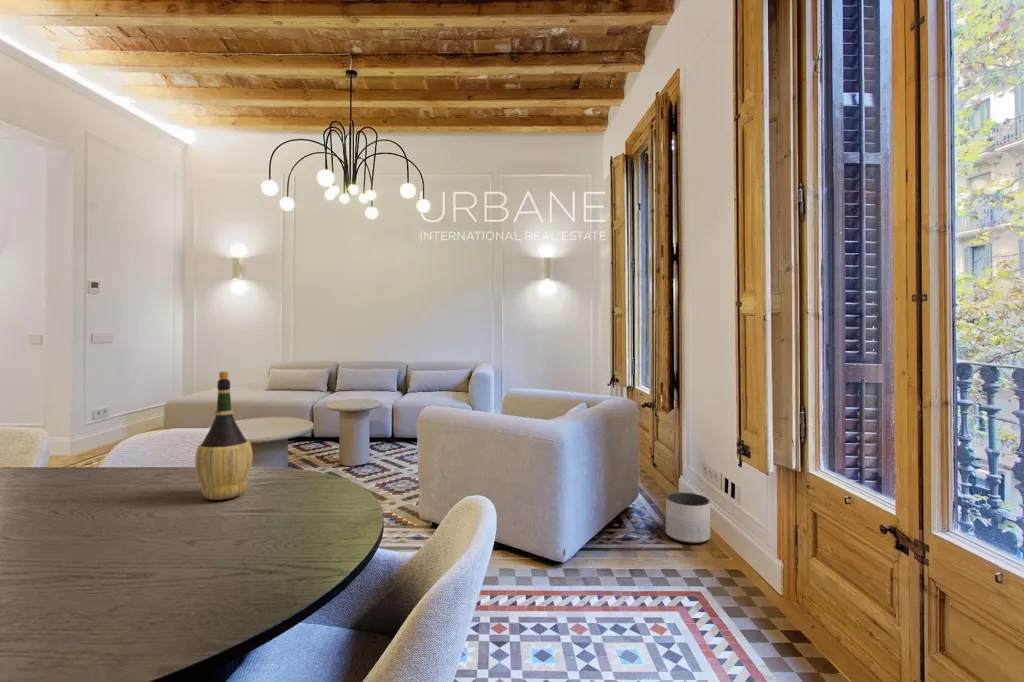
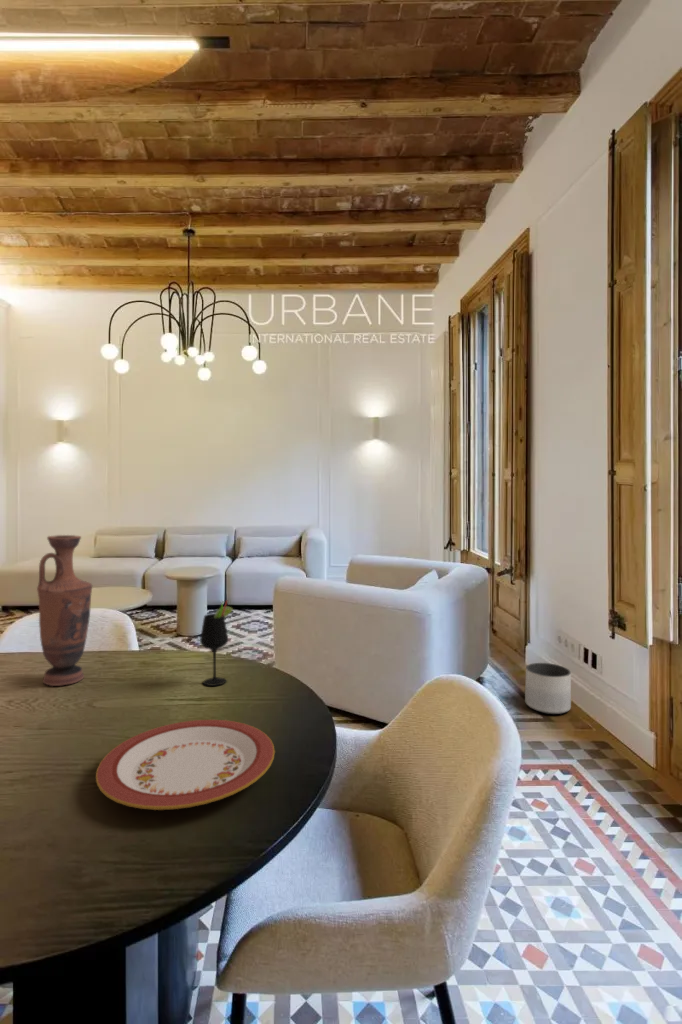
vase: none [133,348,189,490] -> present [37,535,92,686]
wine bottle: present [195,371,253,500] -> none [112,561,168,696]
wine glass: none [285,411,319,493] -> present [200,601,233,686]
plate: none [120,519,311,592] -> present [96,720,275,810]

